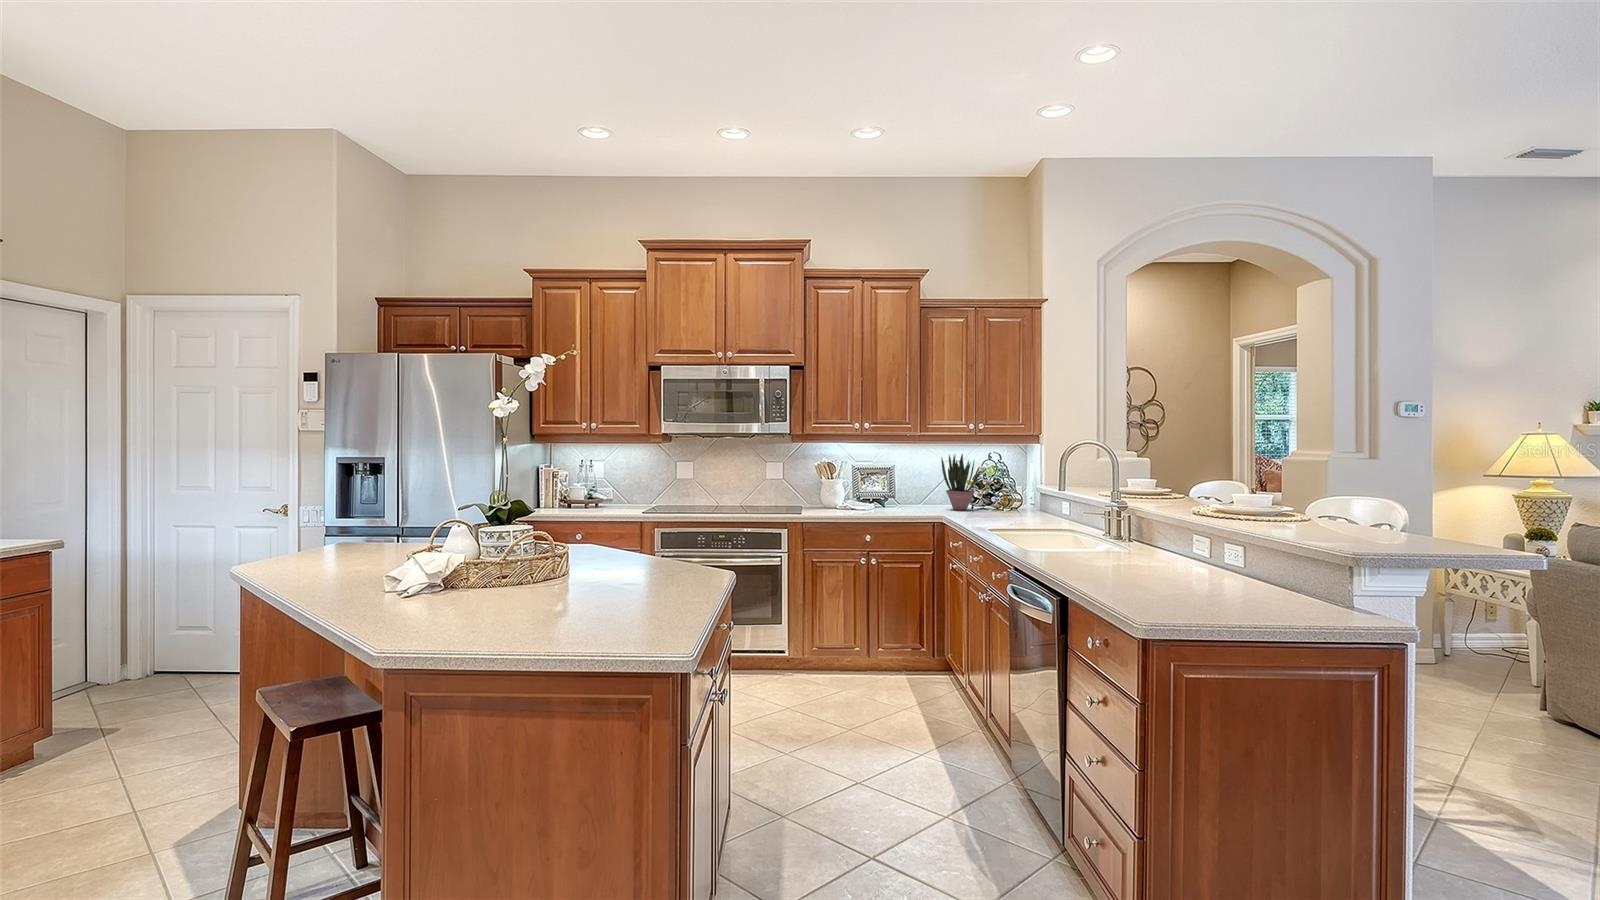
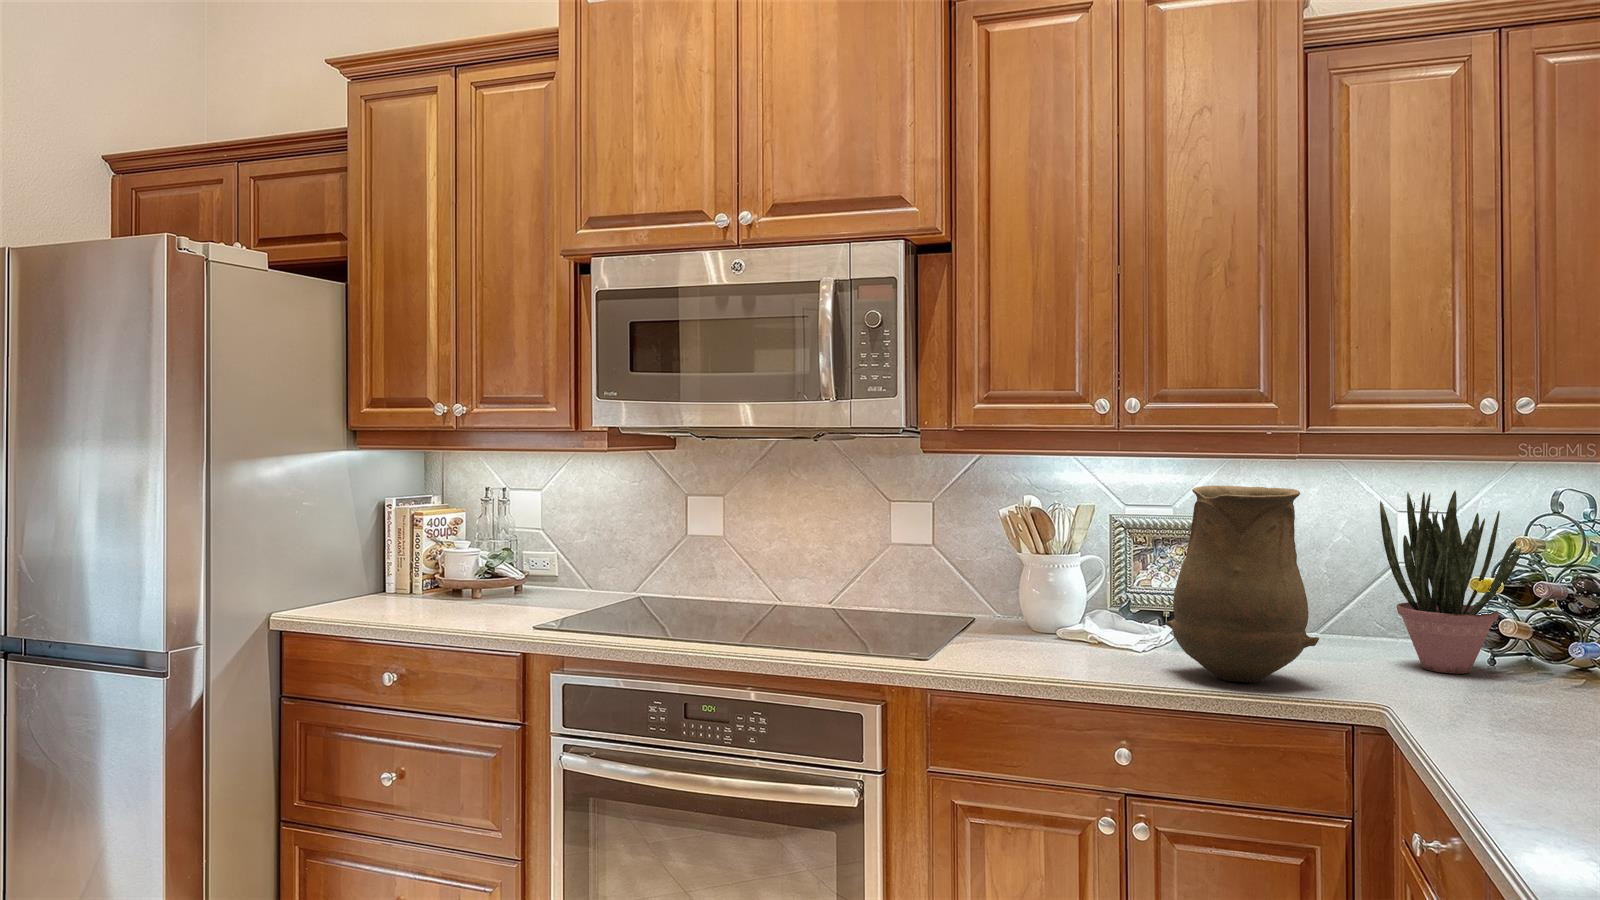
vase: none [881,452,927,514] -> present [1166,486,1319,683]

